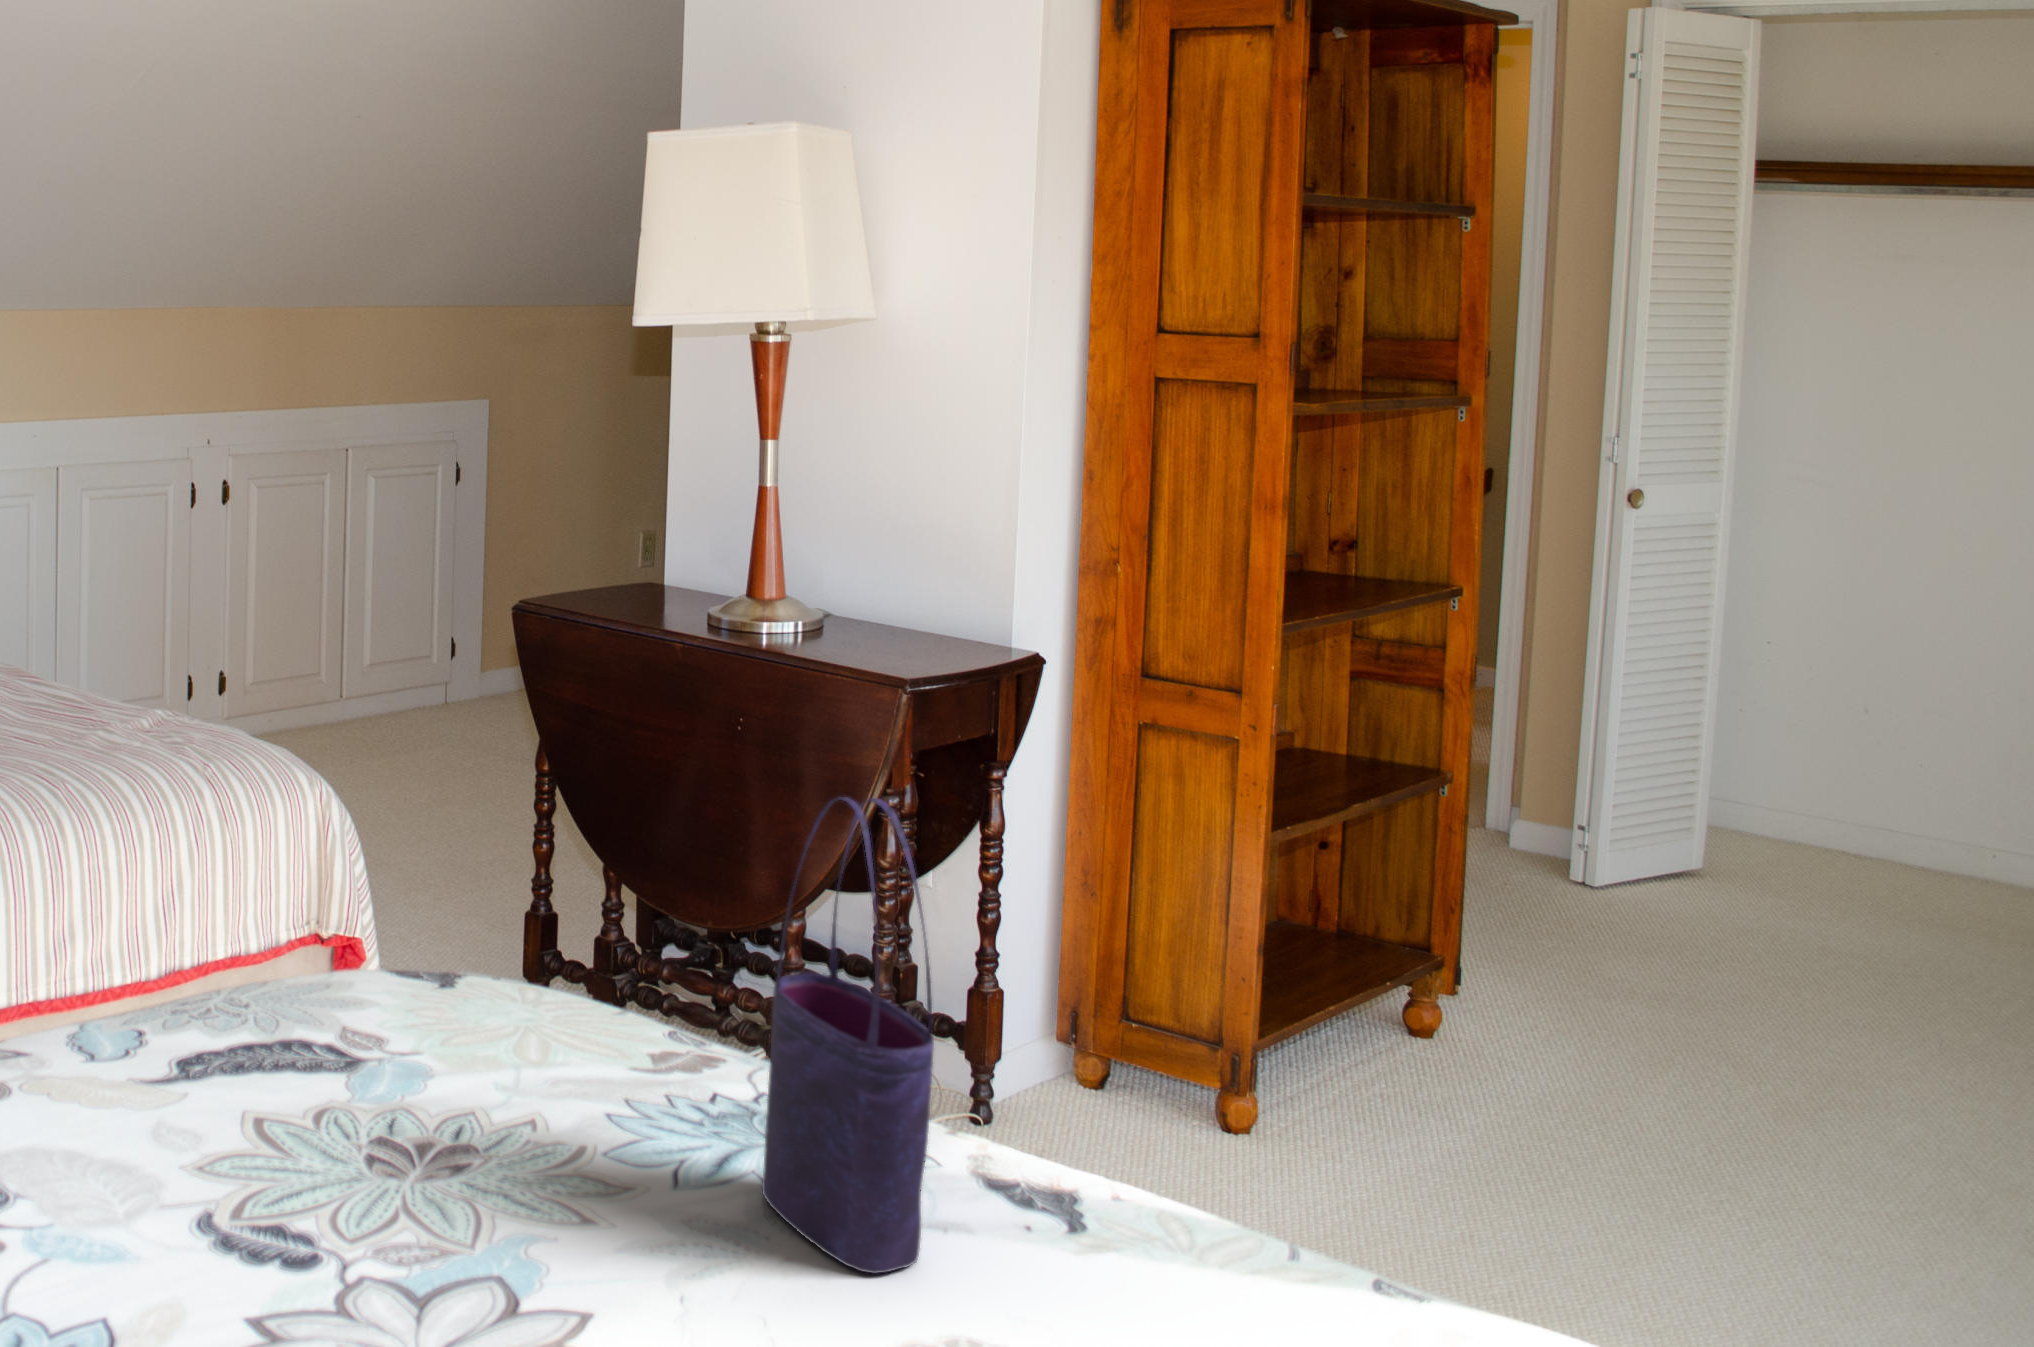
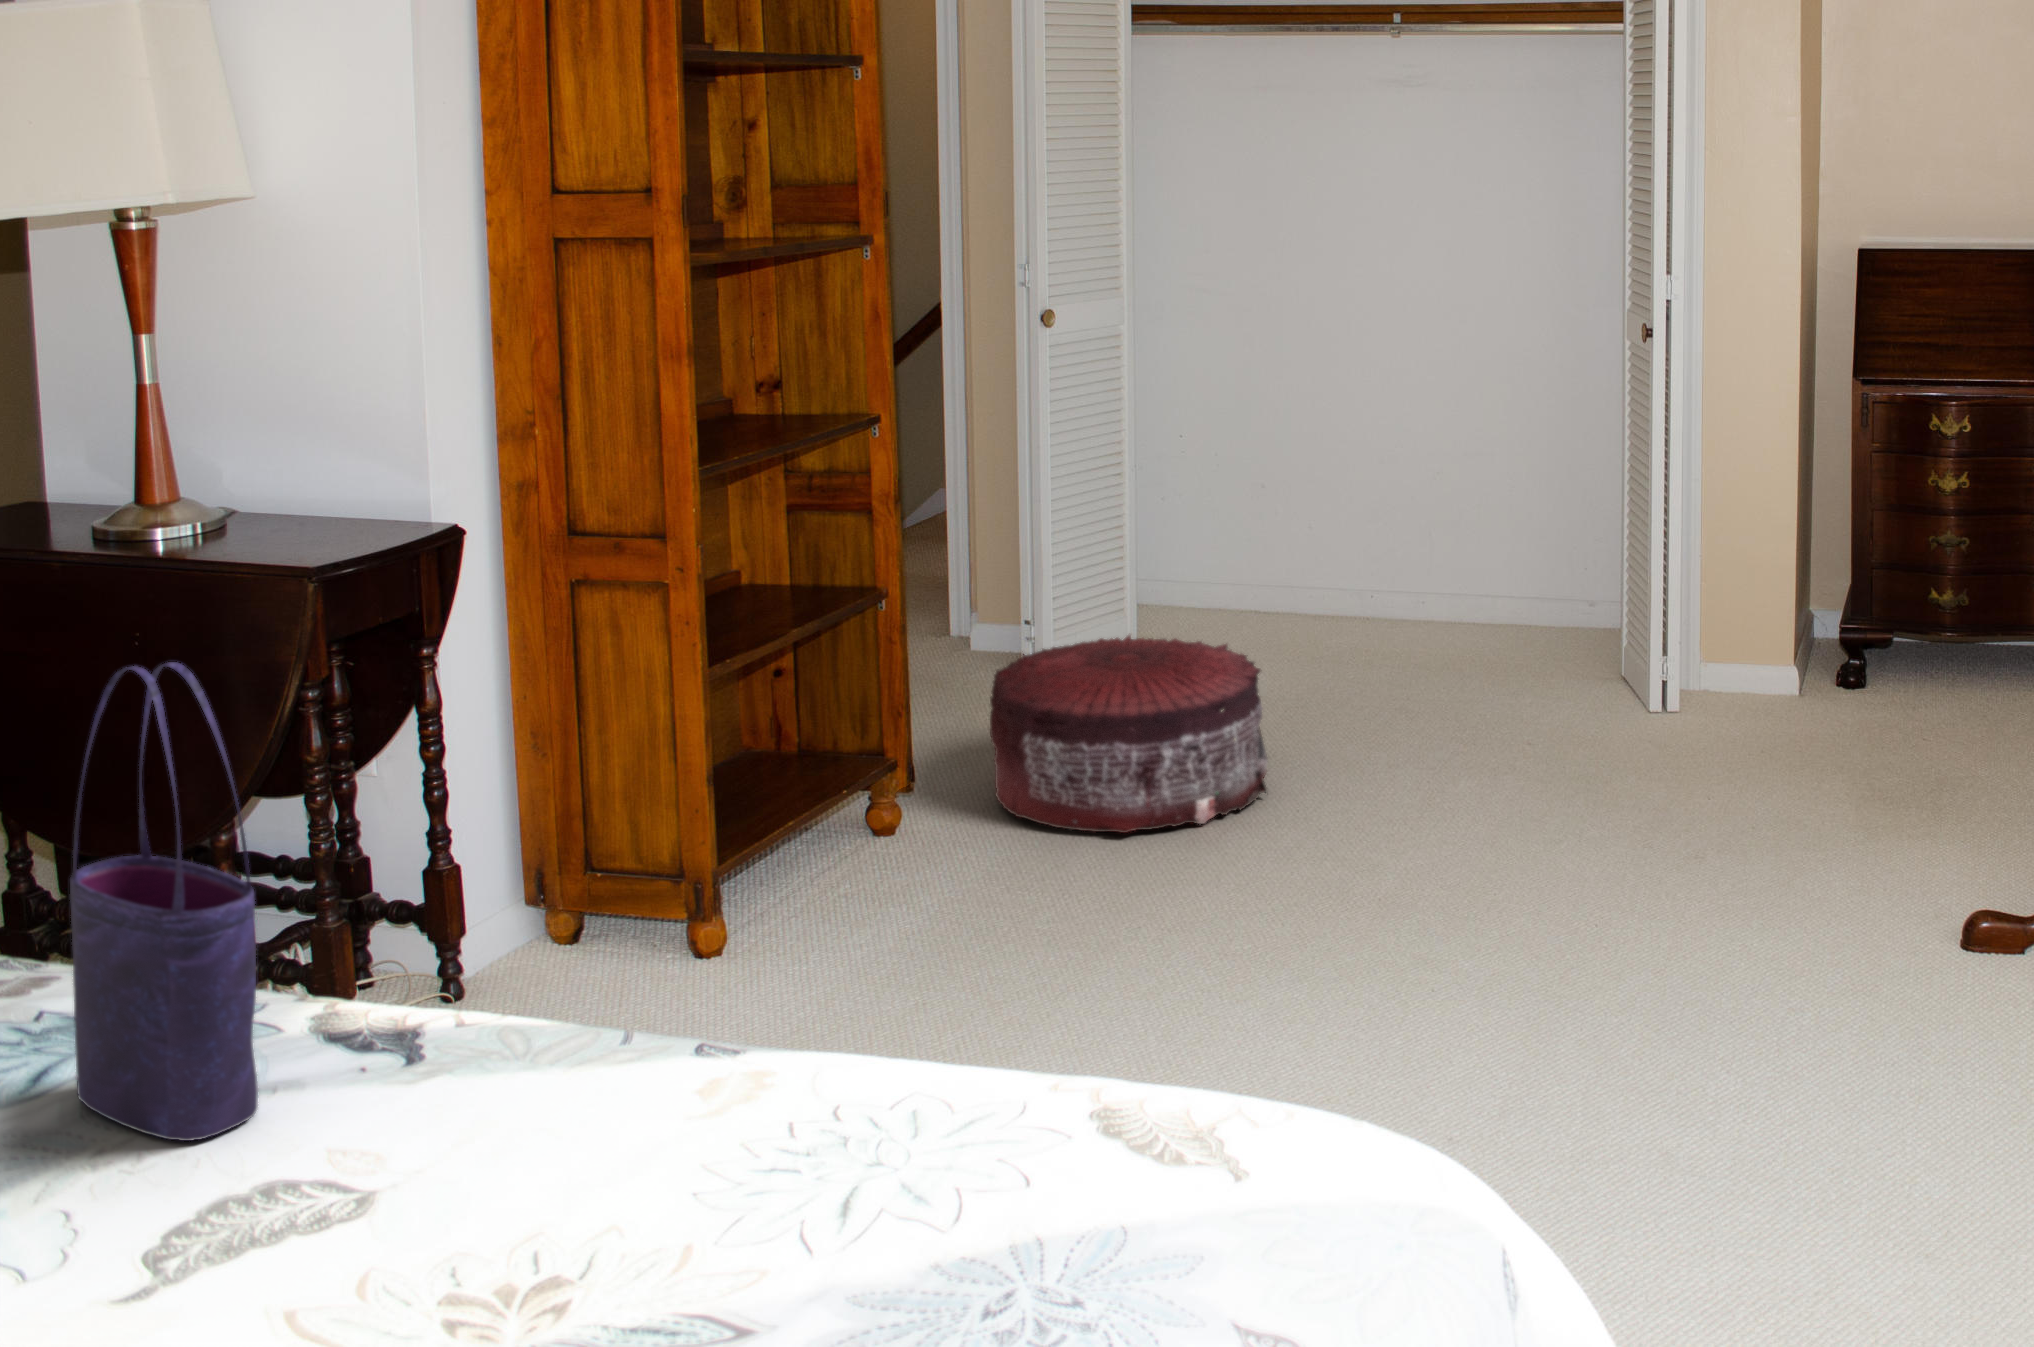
pouf: none [1556,865,1933,1124] -> present [990,635,1268,833]

